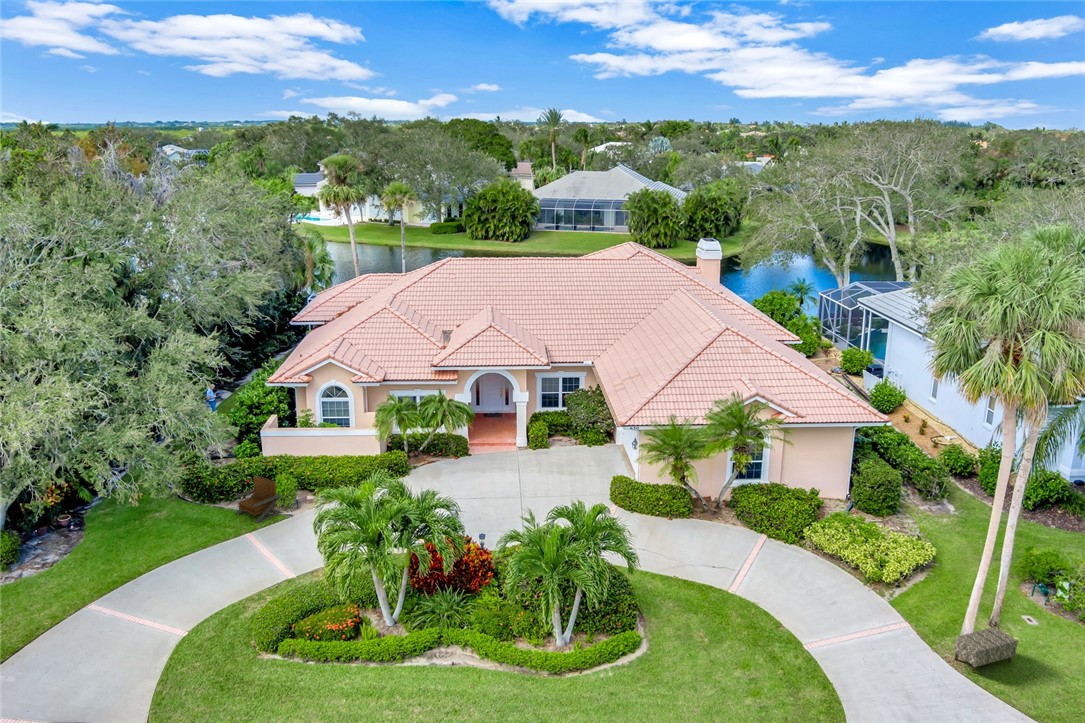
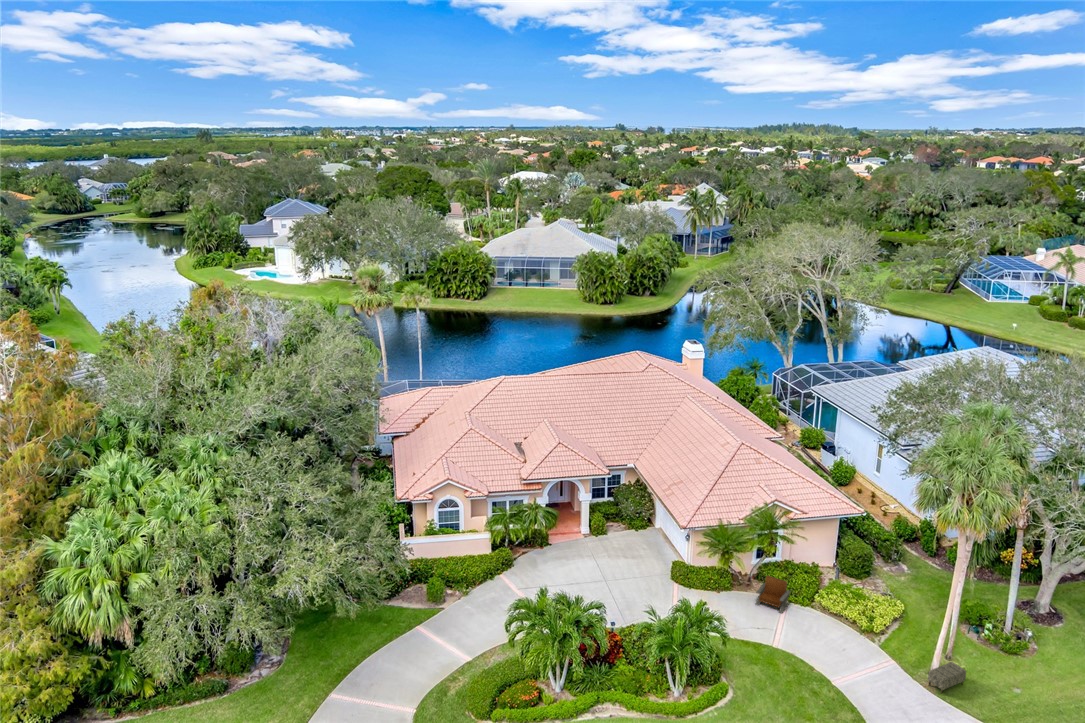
lounge chair: present [234,476,282,523] -> present [755,575,790,613]

